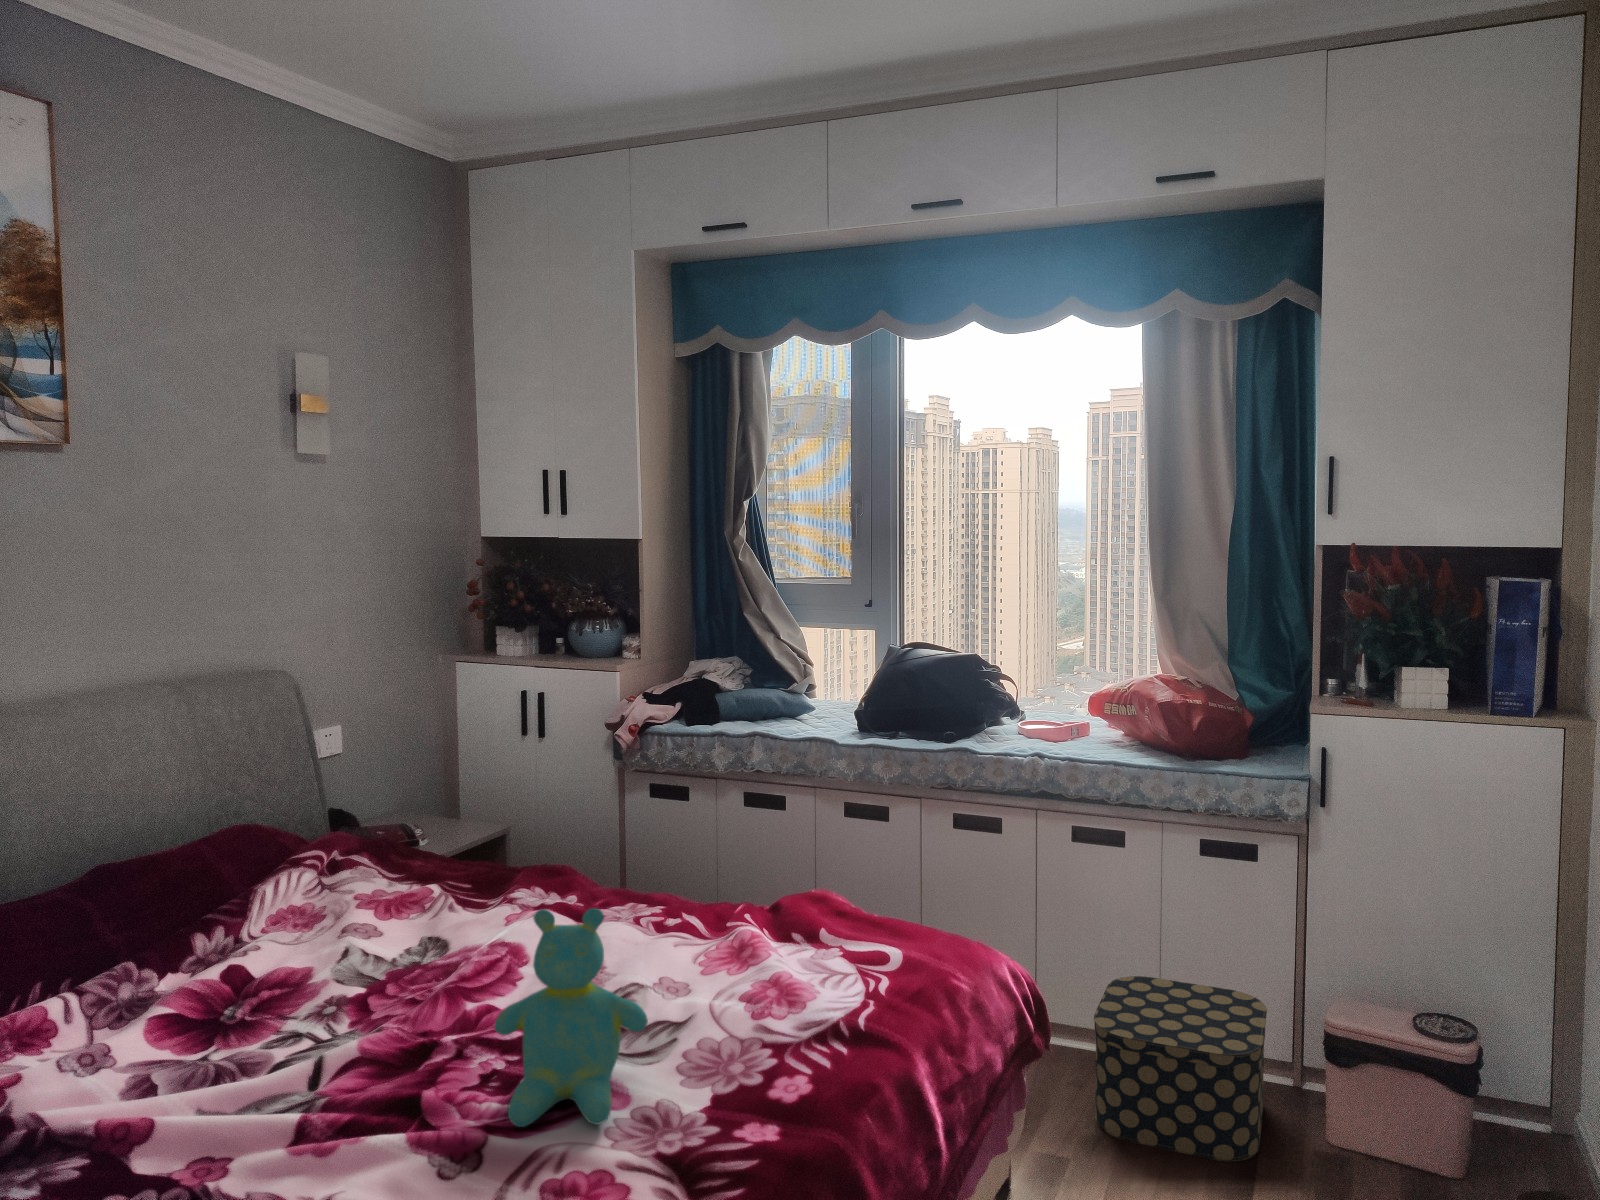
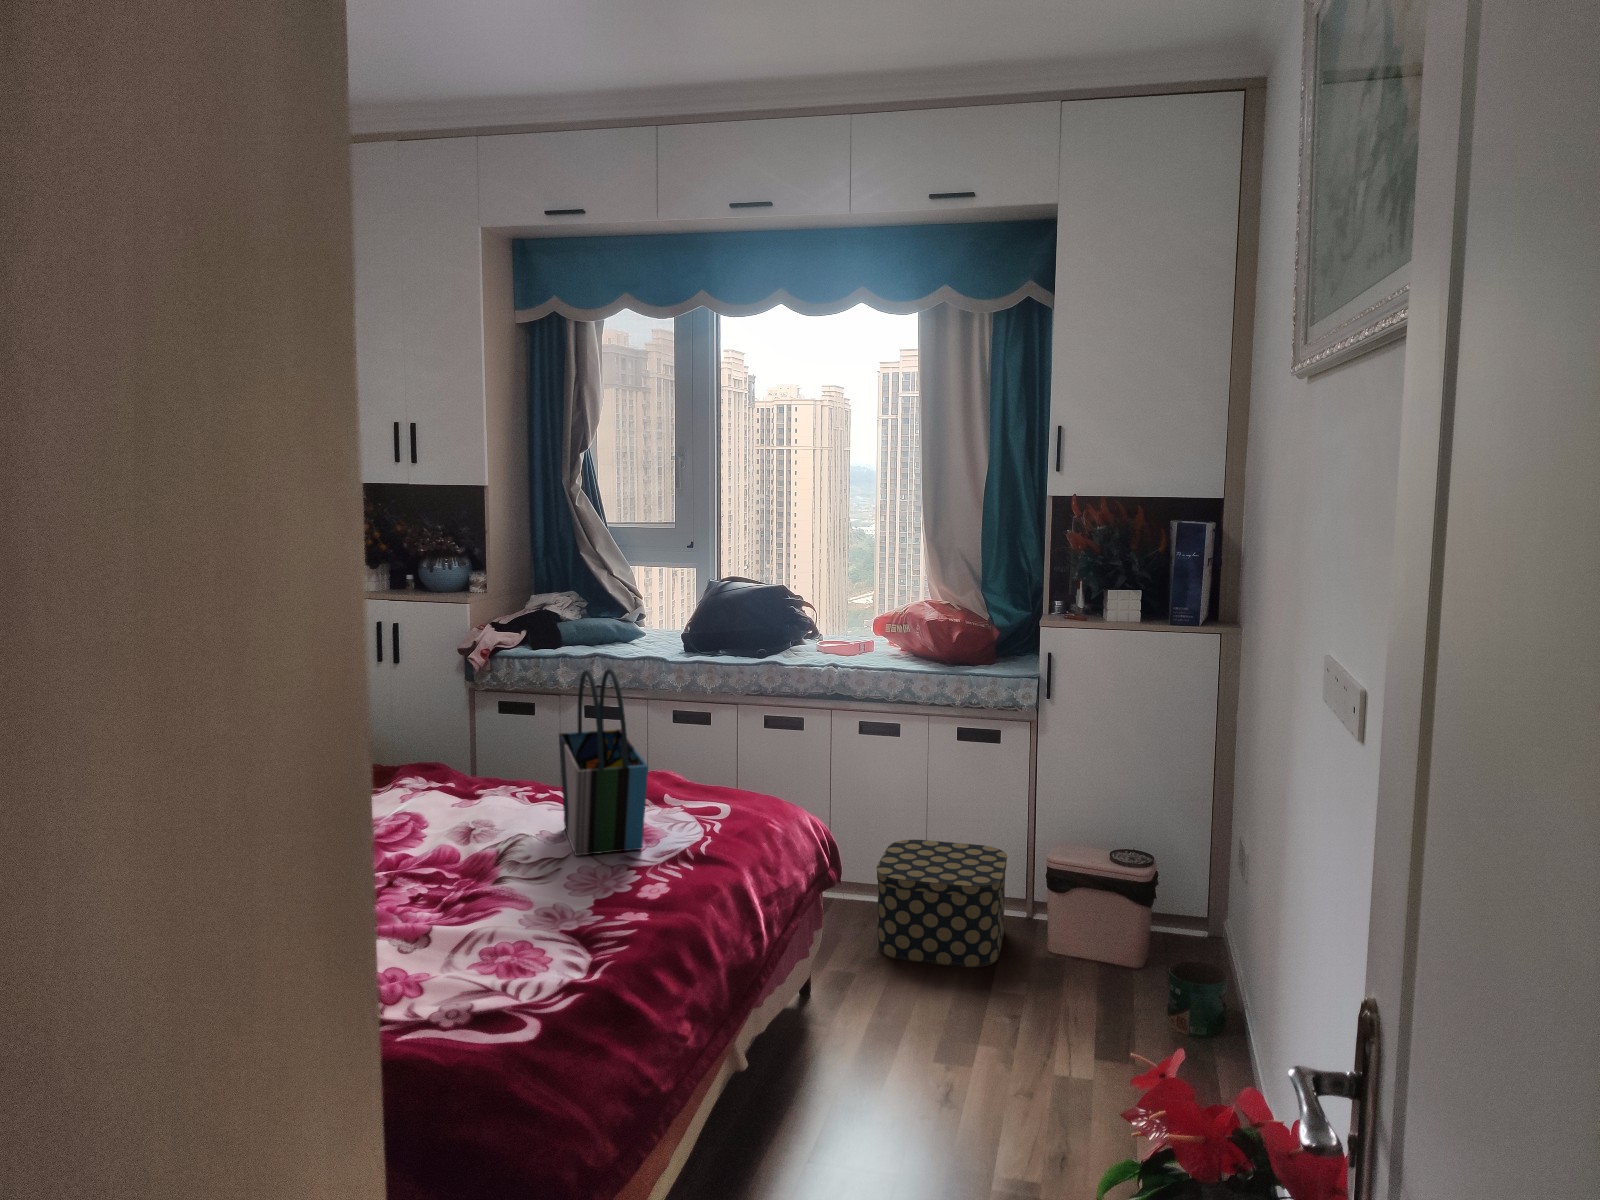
tote bag: none [687,773,789,1021] -> present [559,669,648,856]
teddy bear: present [495,908,648,1127] -> none [426,763,545,921]

